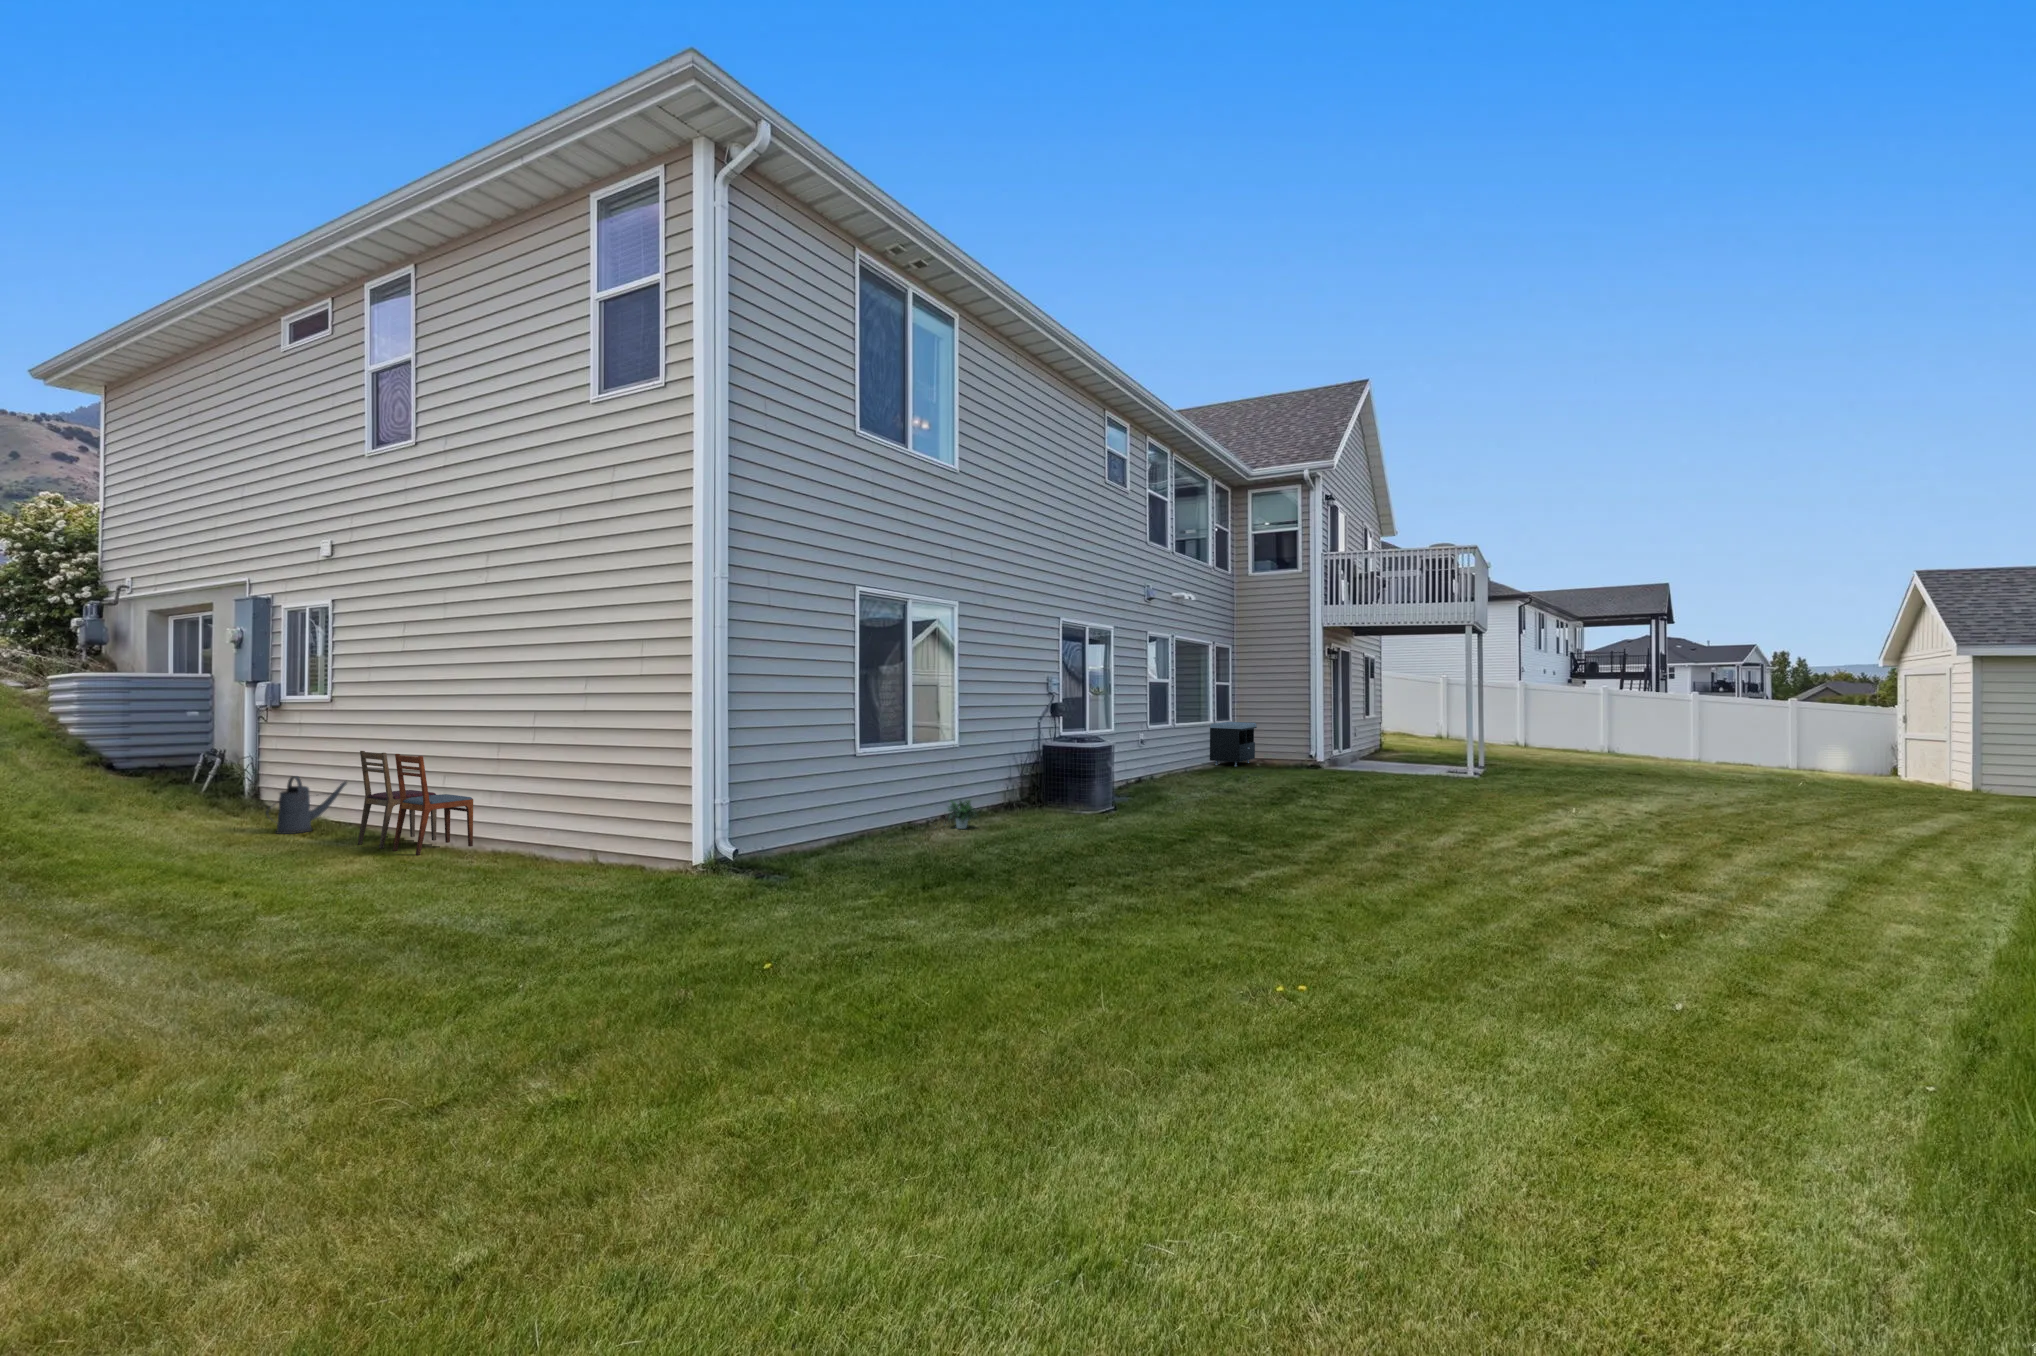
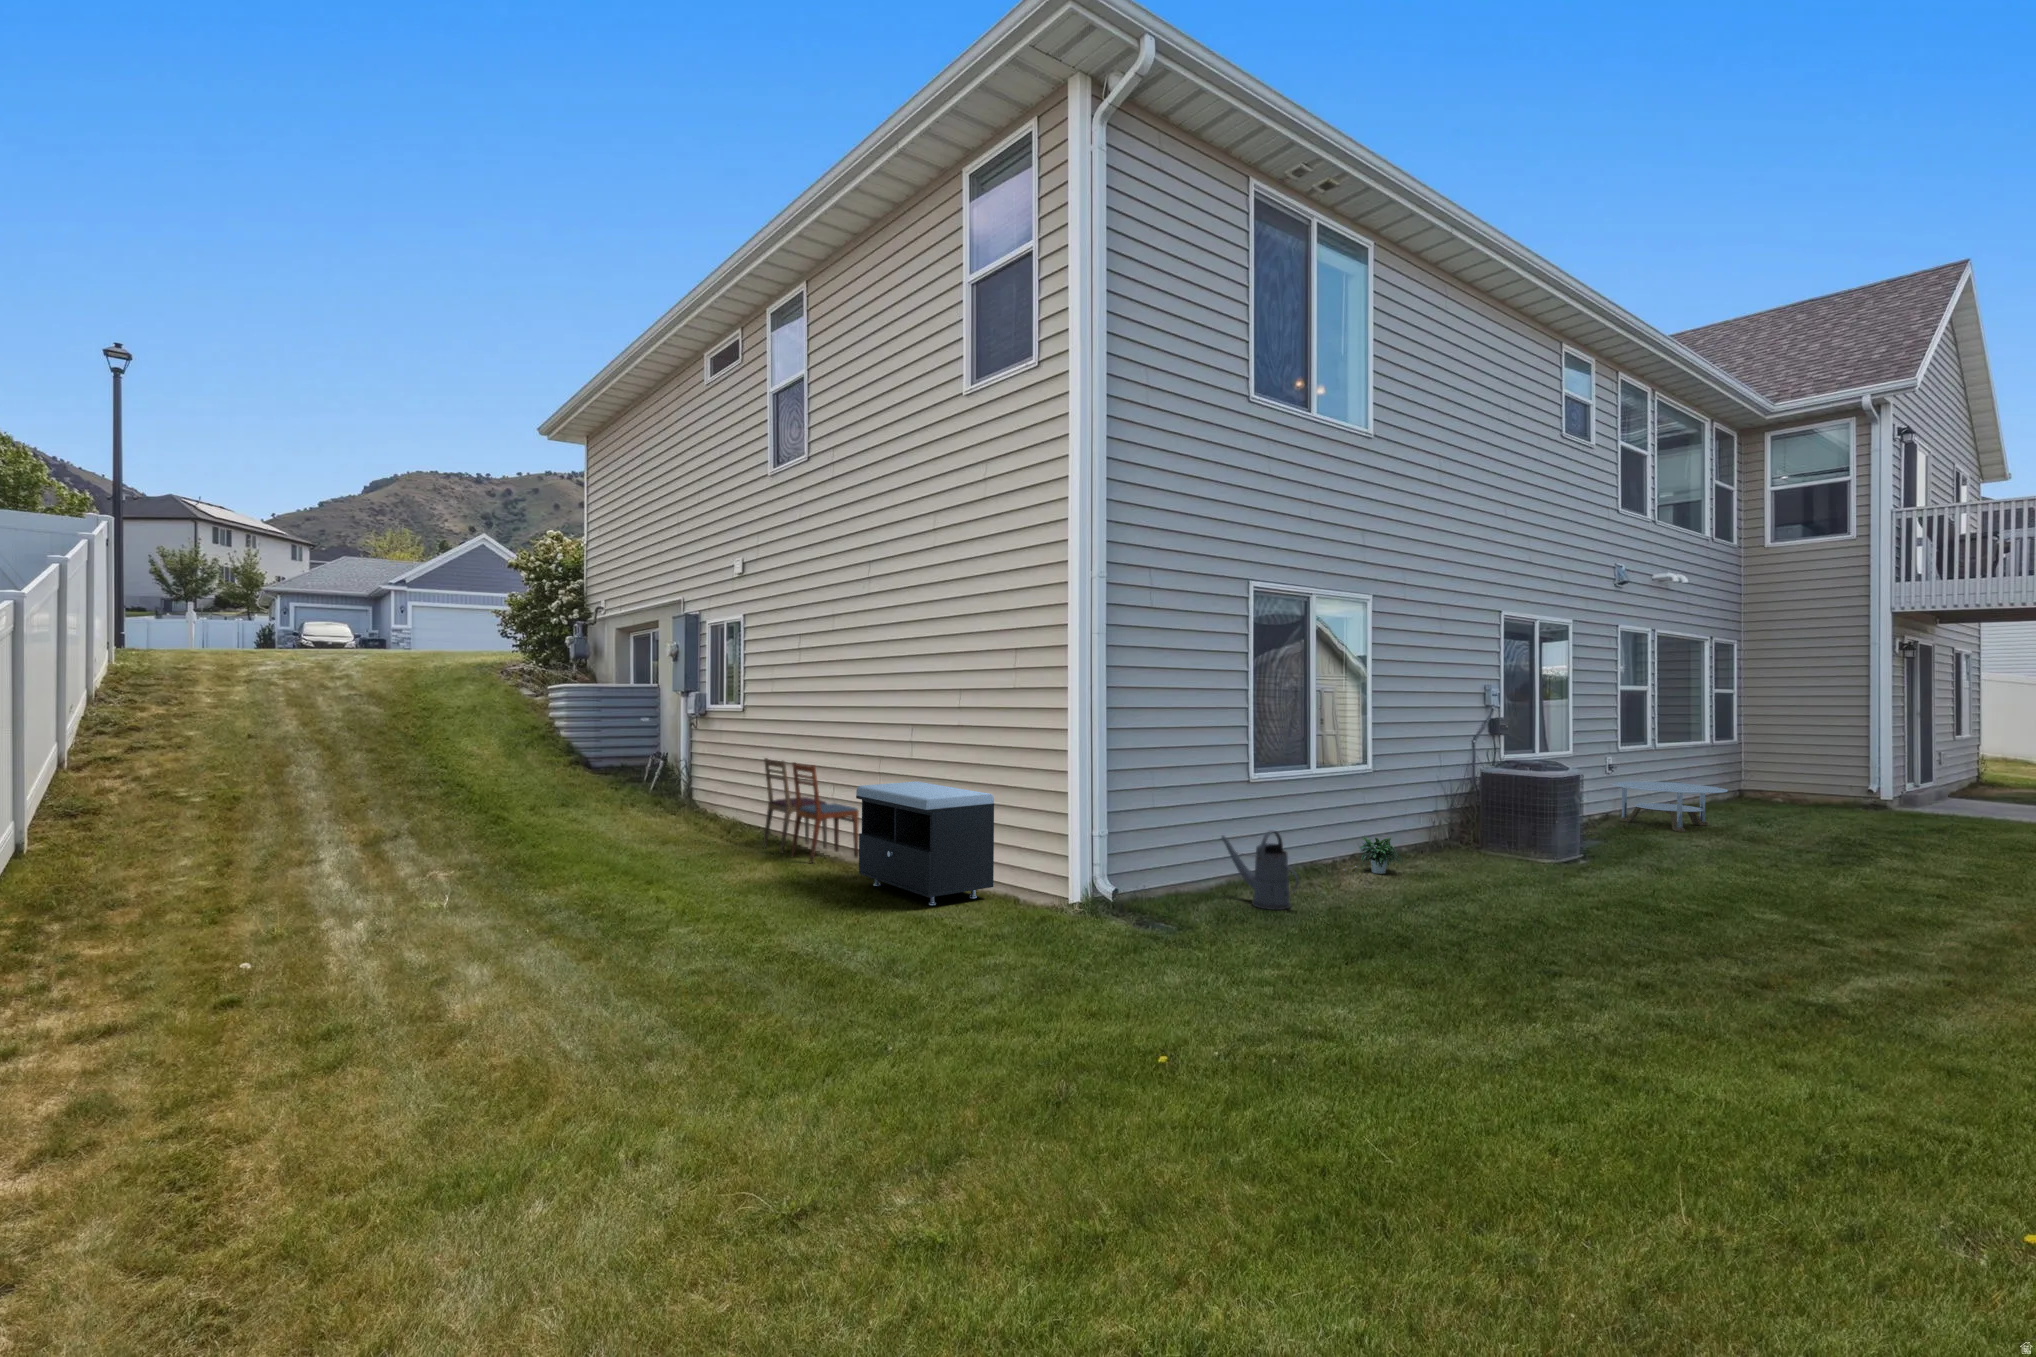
storage bench: present [1210,722,1257,766] -> present [856,782,994,906]
round table: none [1141,751,1213,787] -> present [1612,782,1728,832]
watering can: present [266,776,347,834] -> present [1221,830,1299,910]

